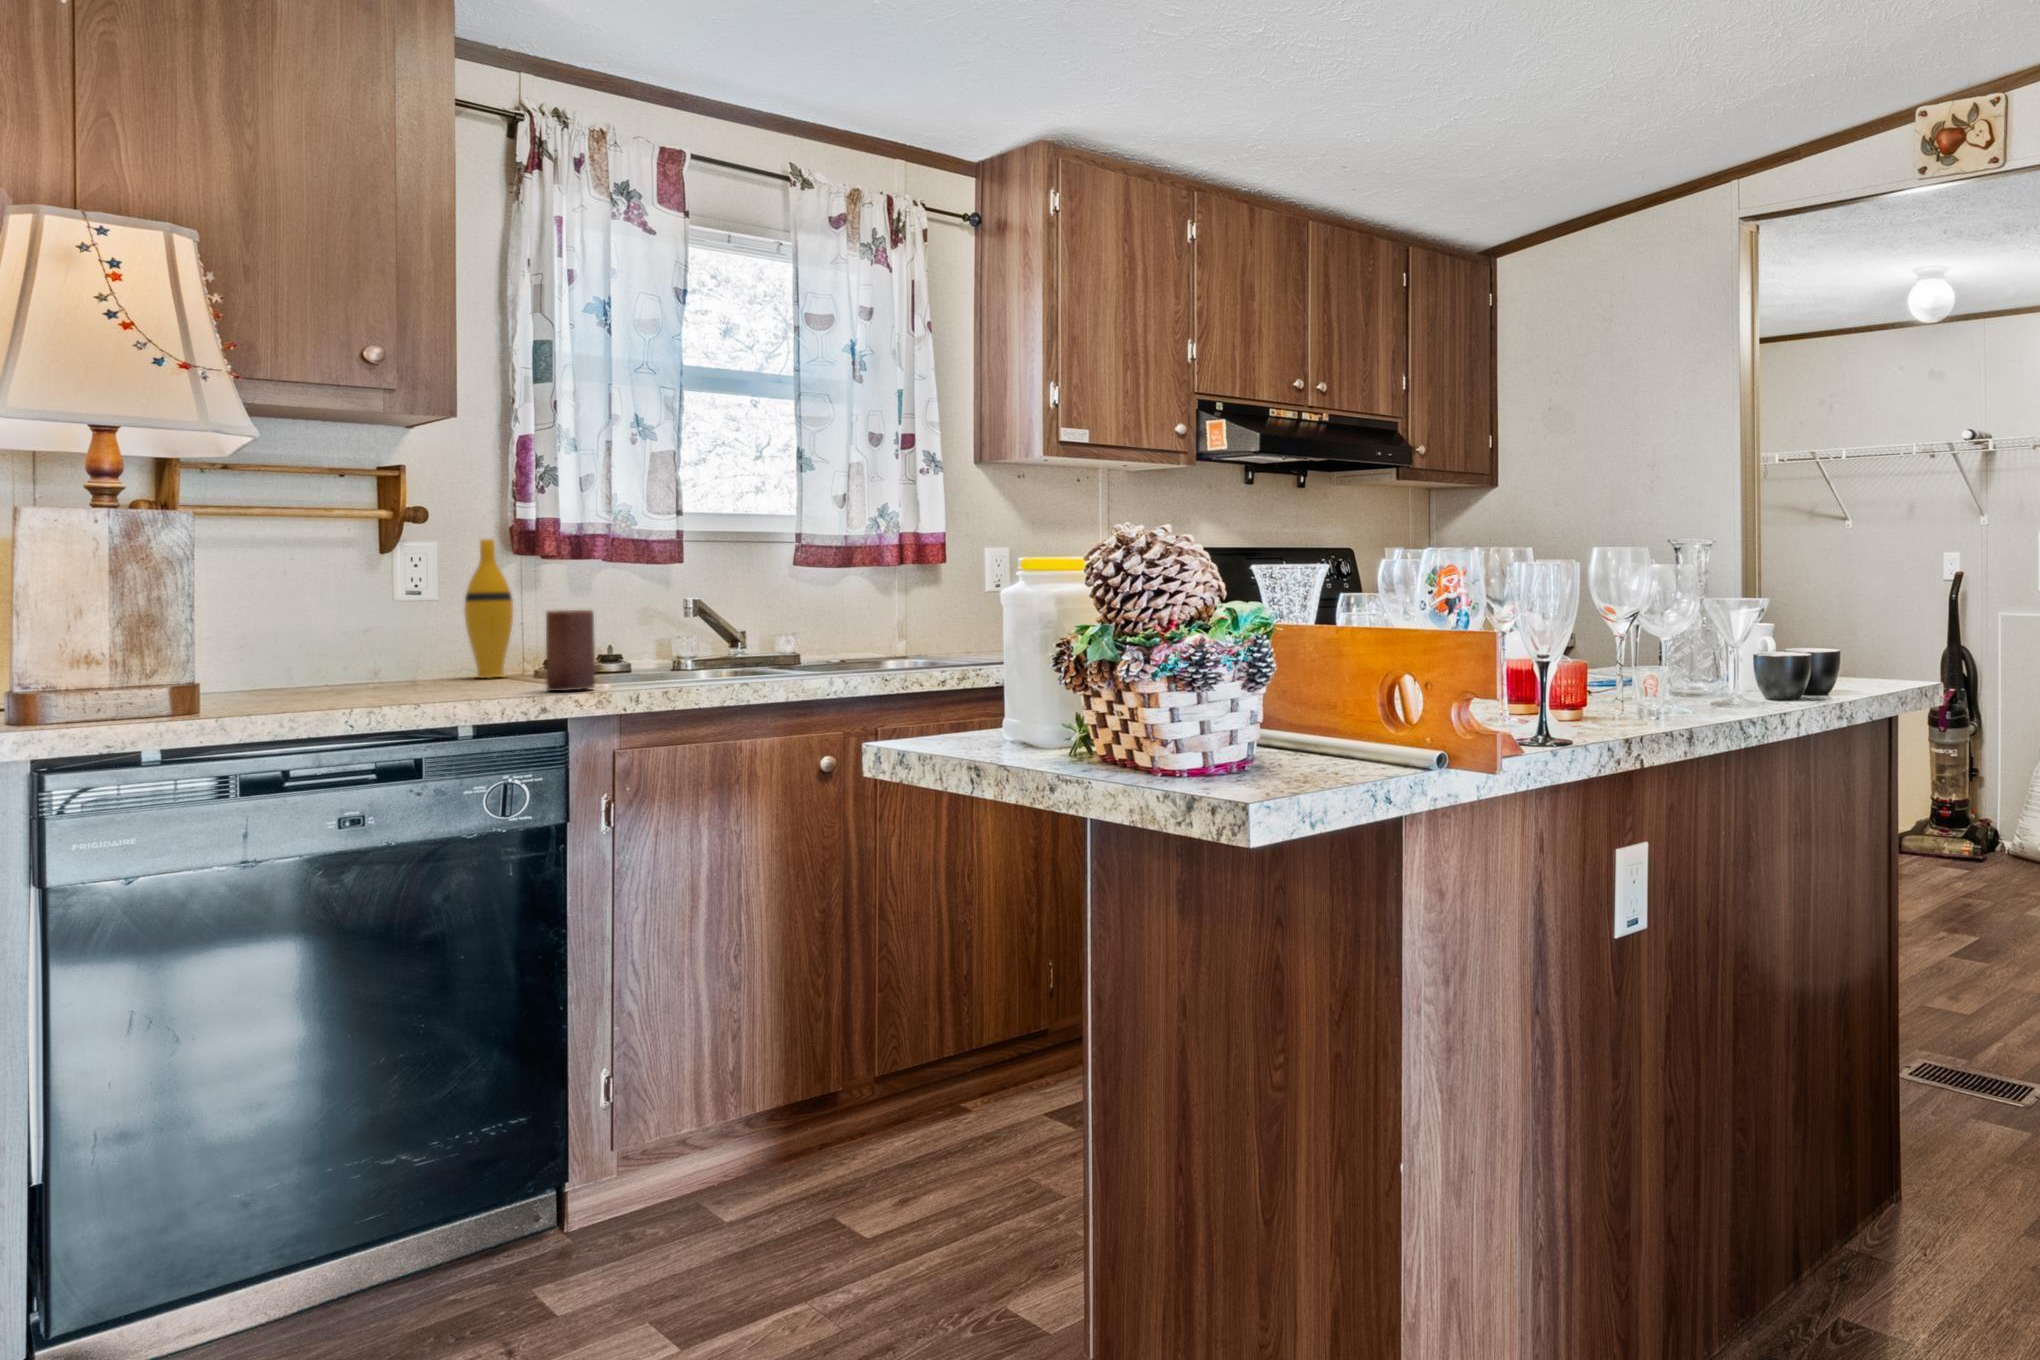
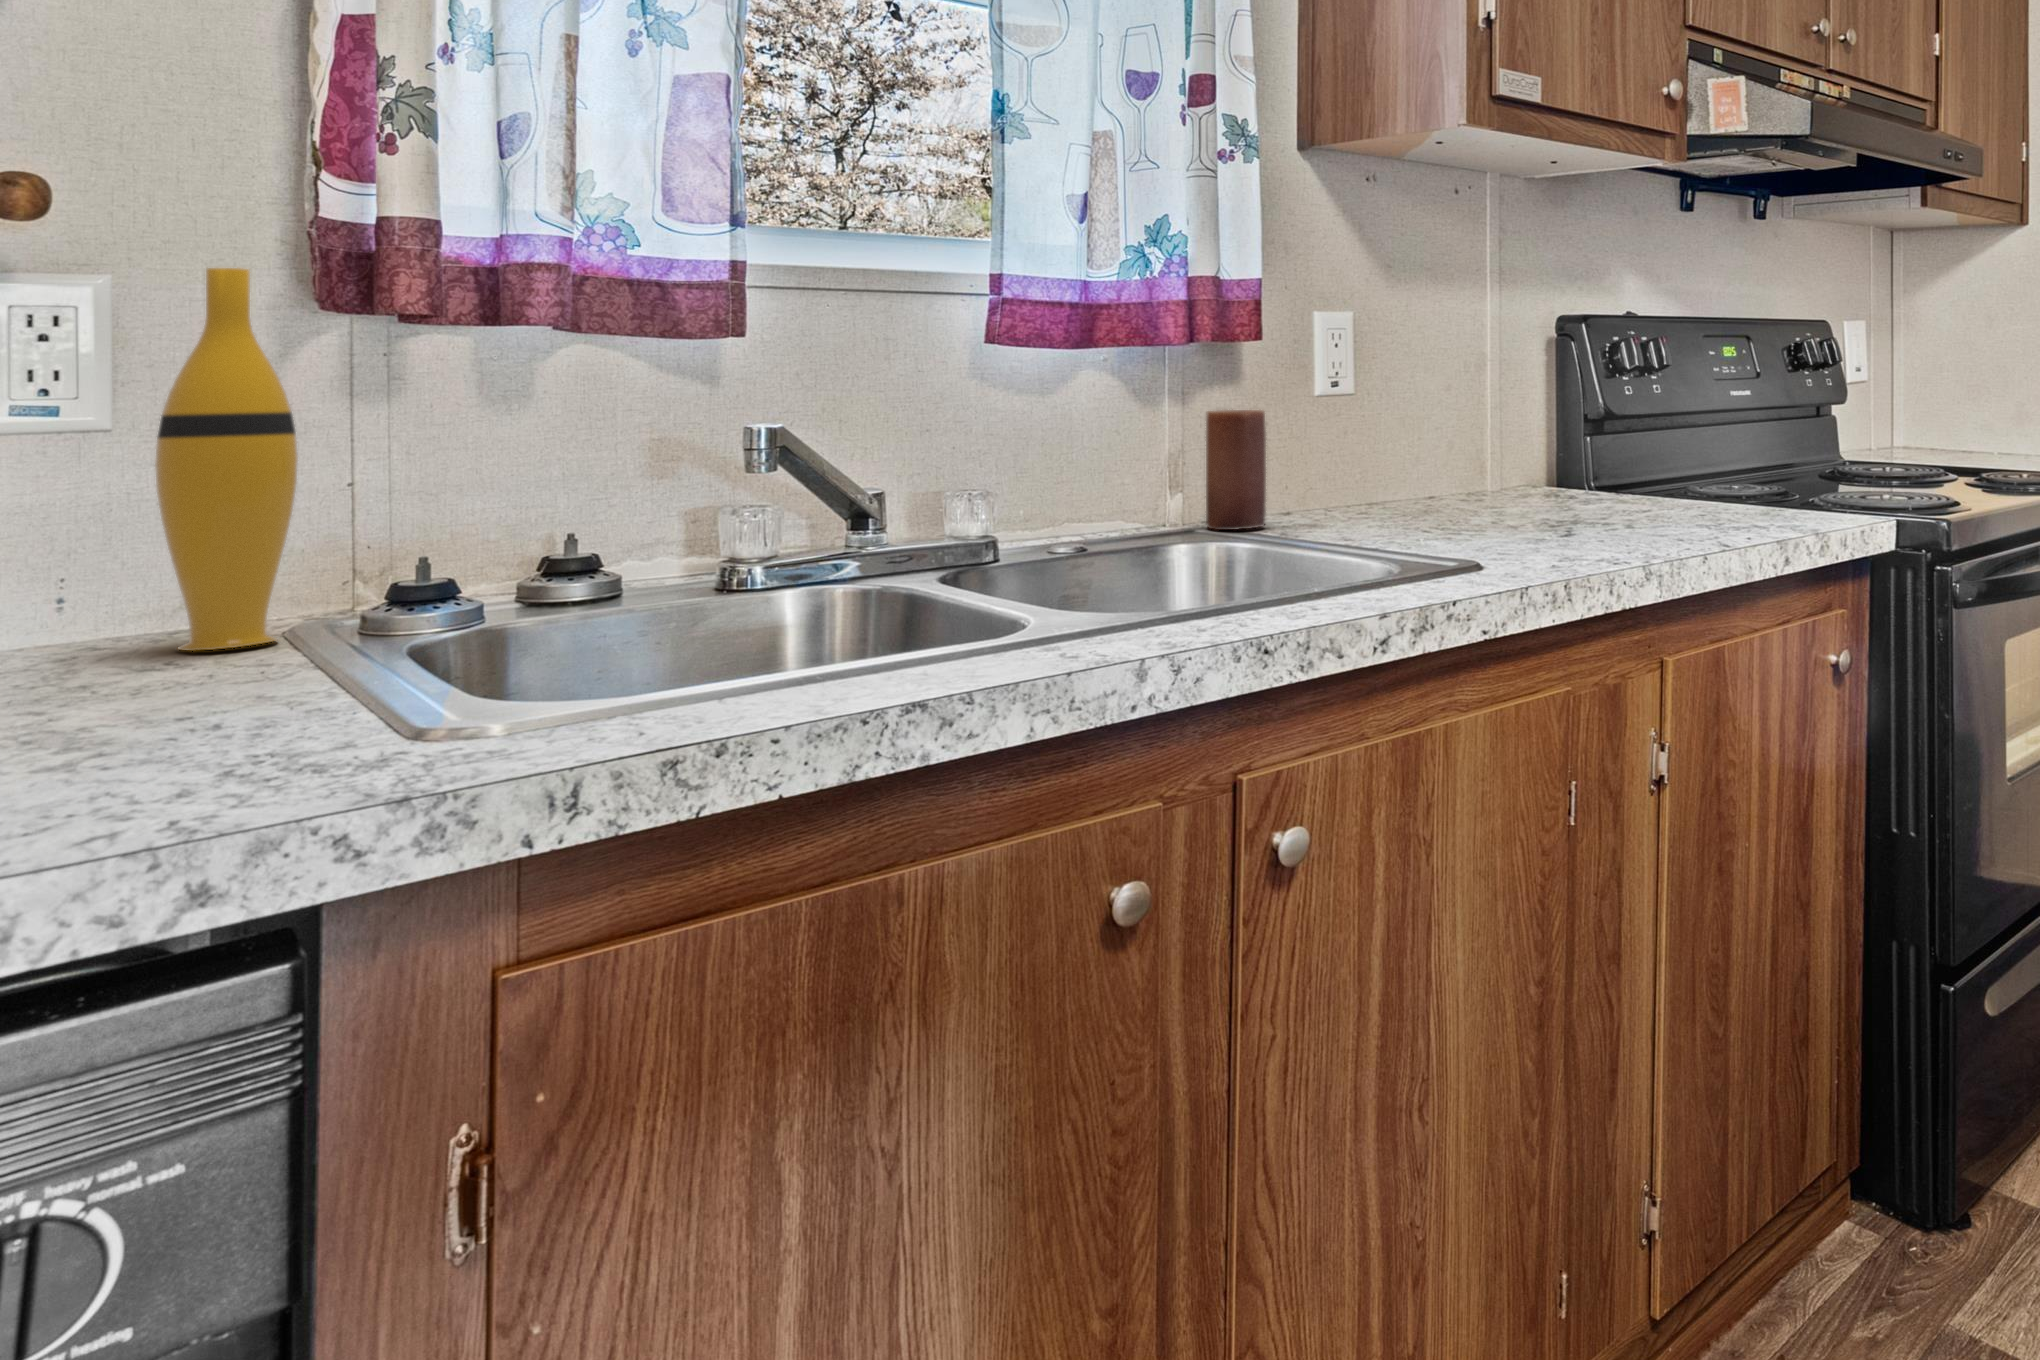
candle: present [546,610,595,691] -> present [1206,410,1266,530]

